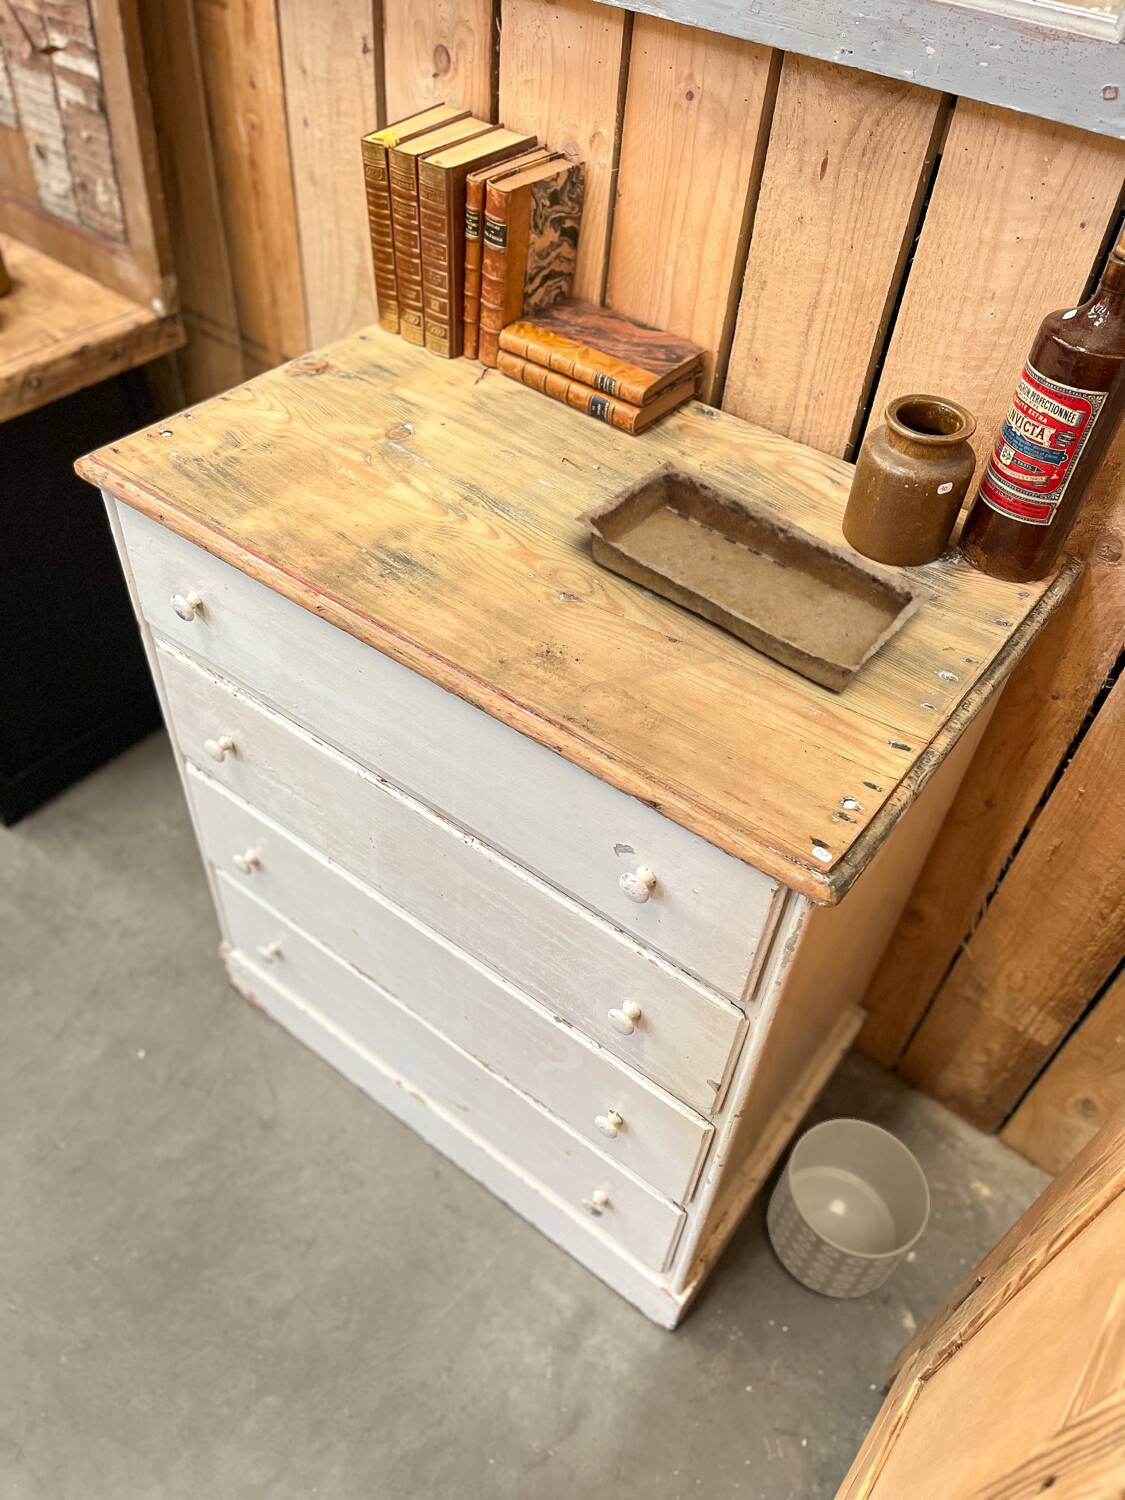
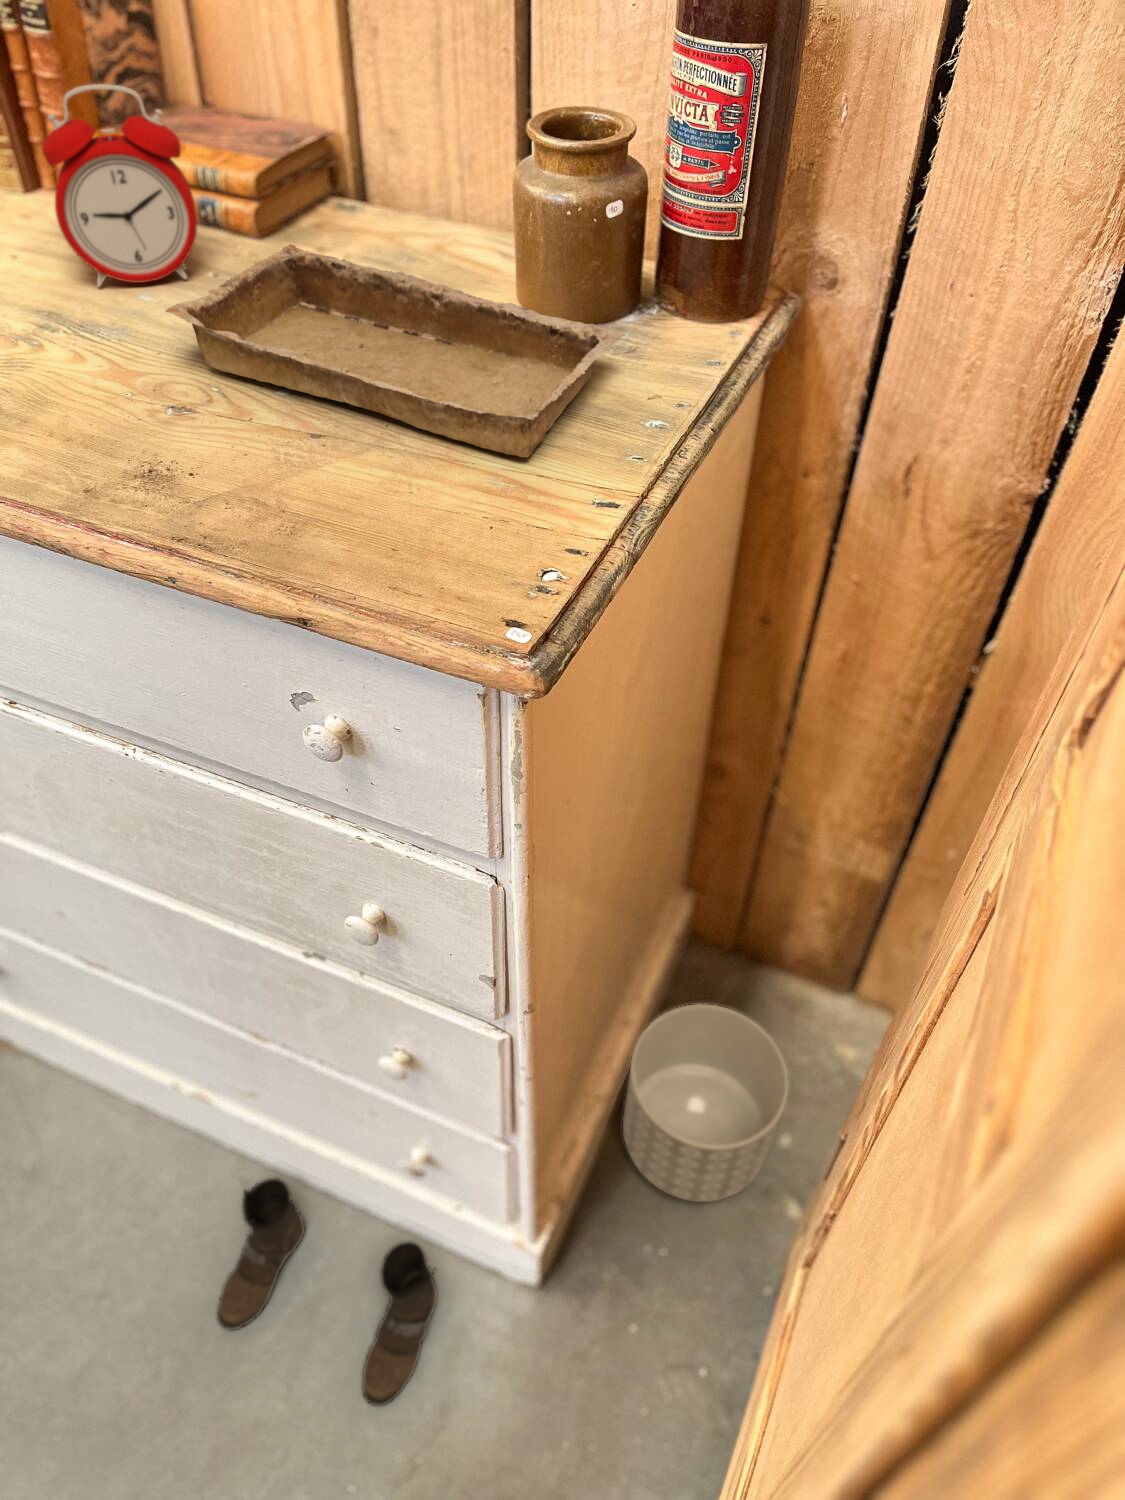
alarm clock: none [493,326,600,467] -> present [42,84,197,286]
boots: none [401,1182,593,1398] -> present [217,1178,437,1406]

